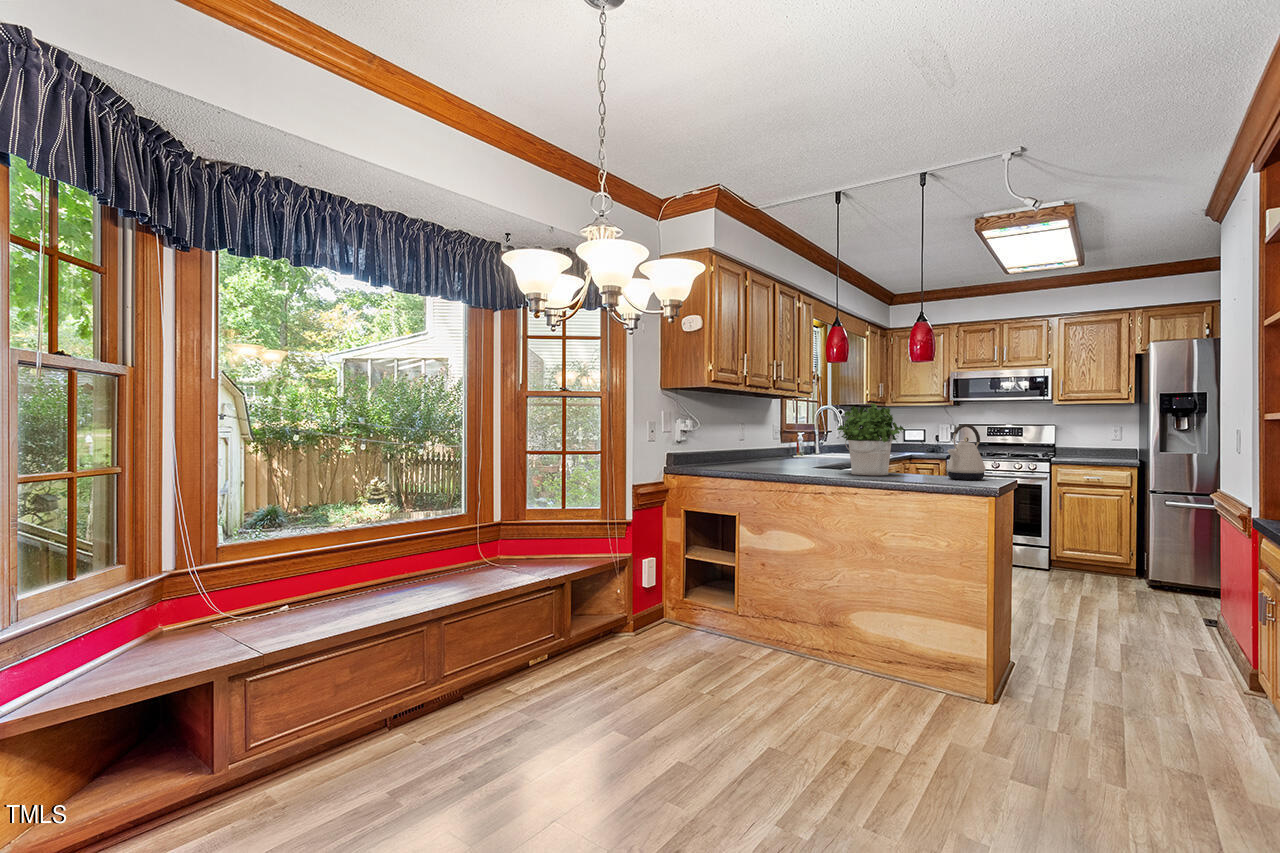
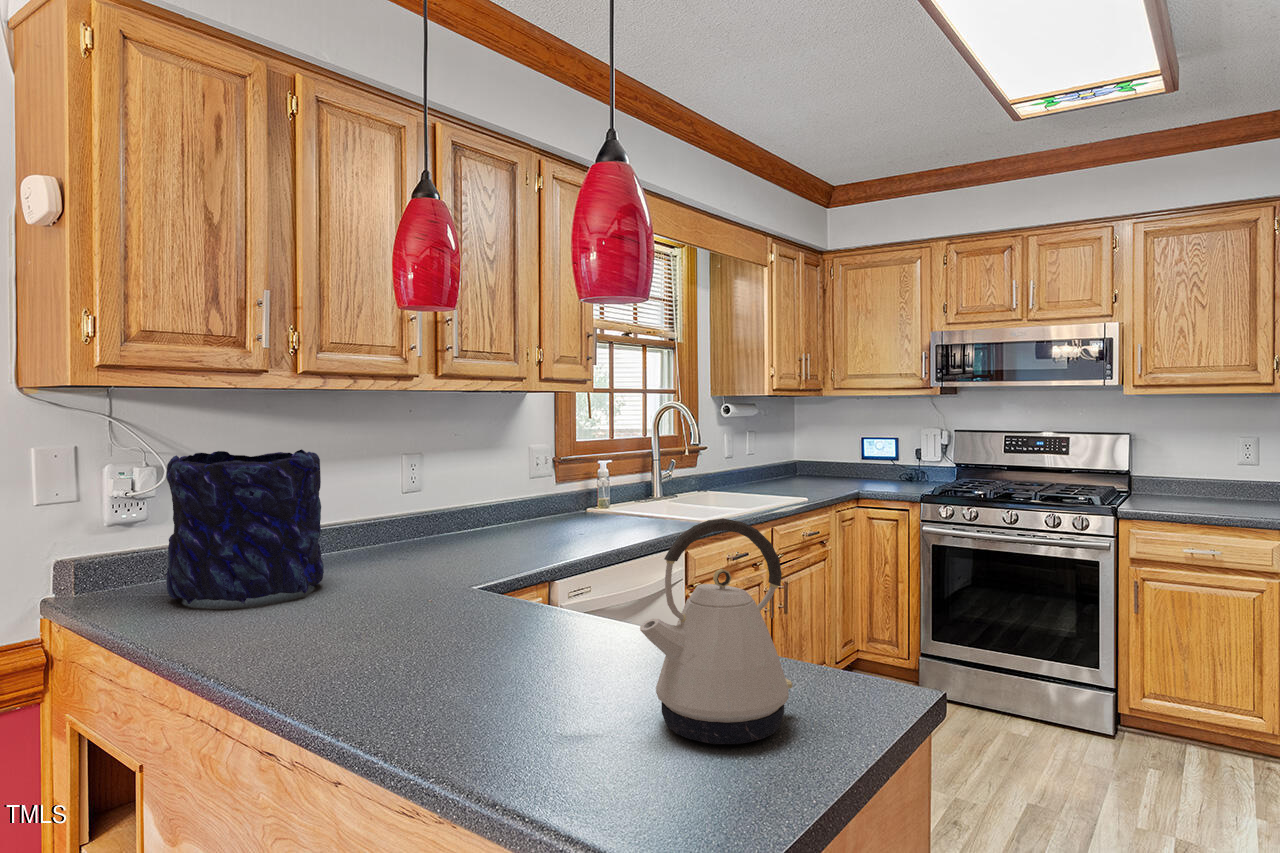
potted plant: present [837,403,905,476] -> none [377,434,575,677]
vase: none [712,415,764,468] -> present [166,449,324,604]

